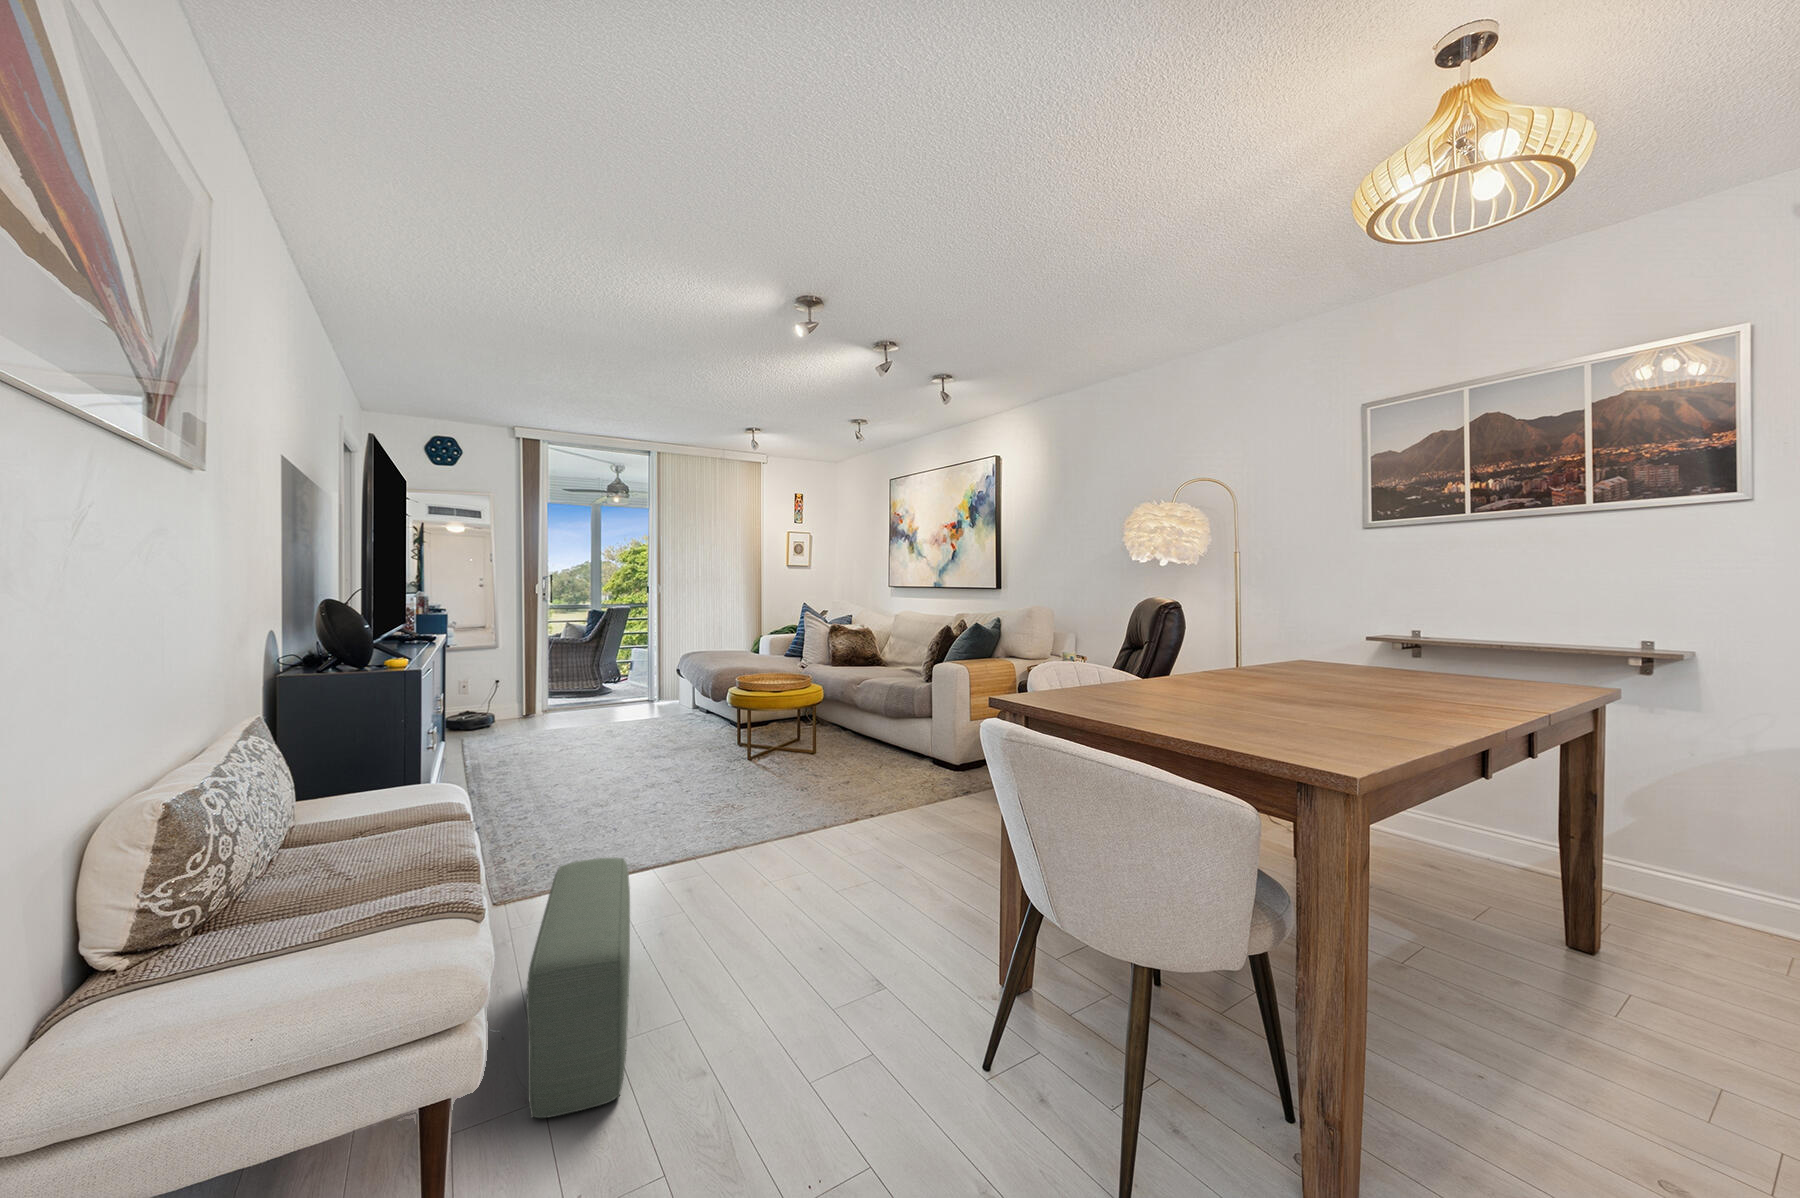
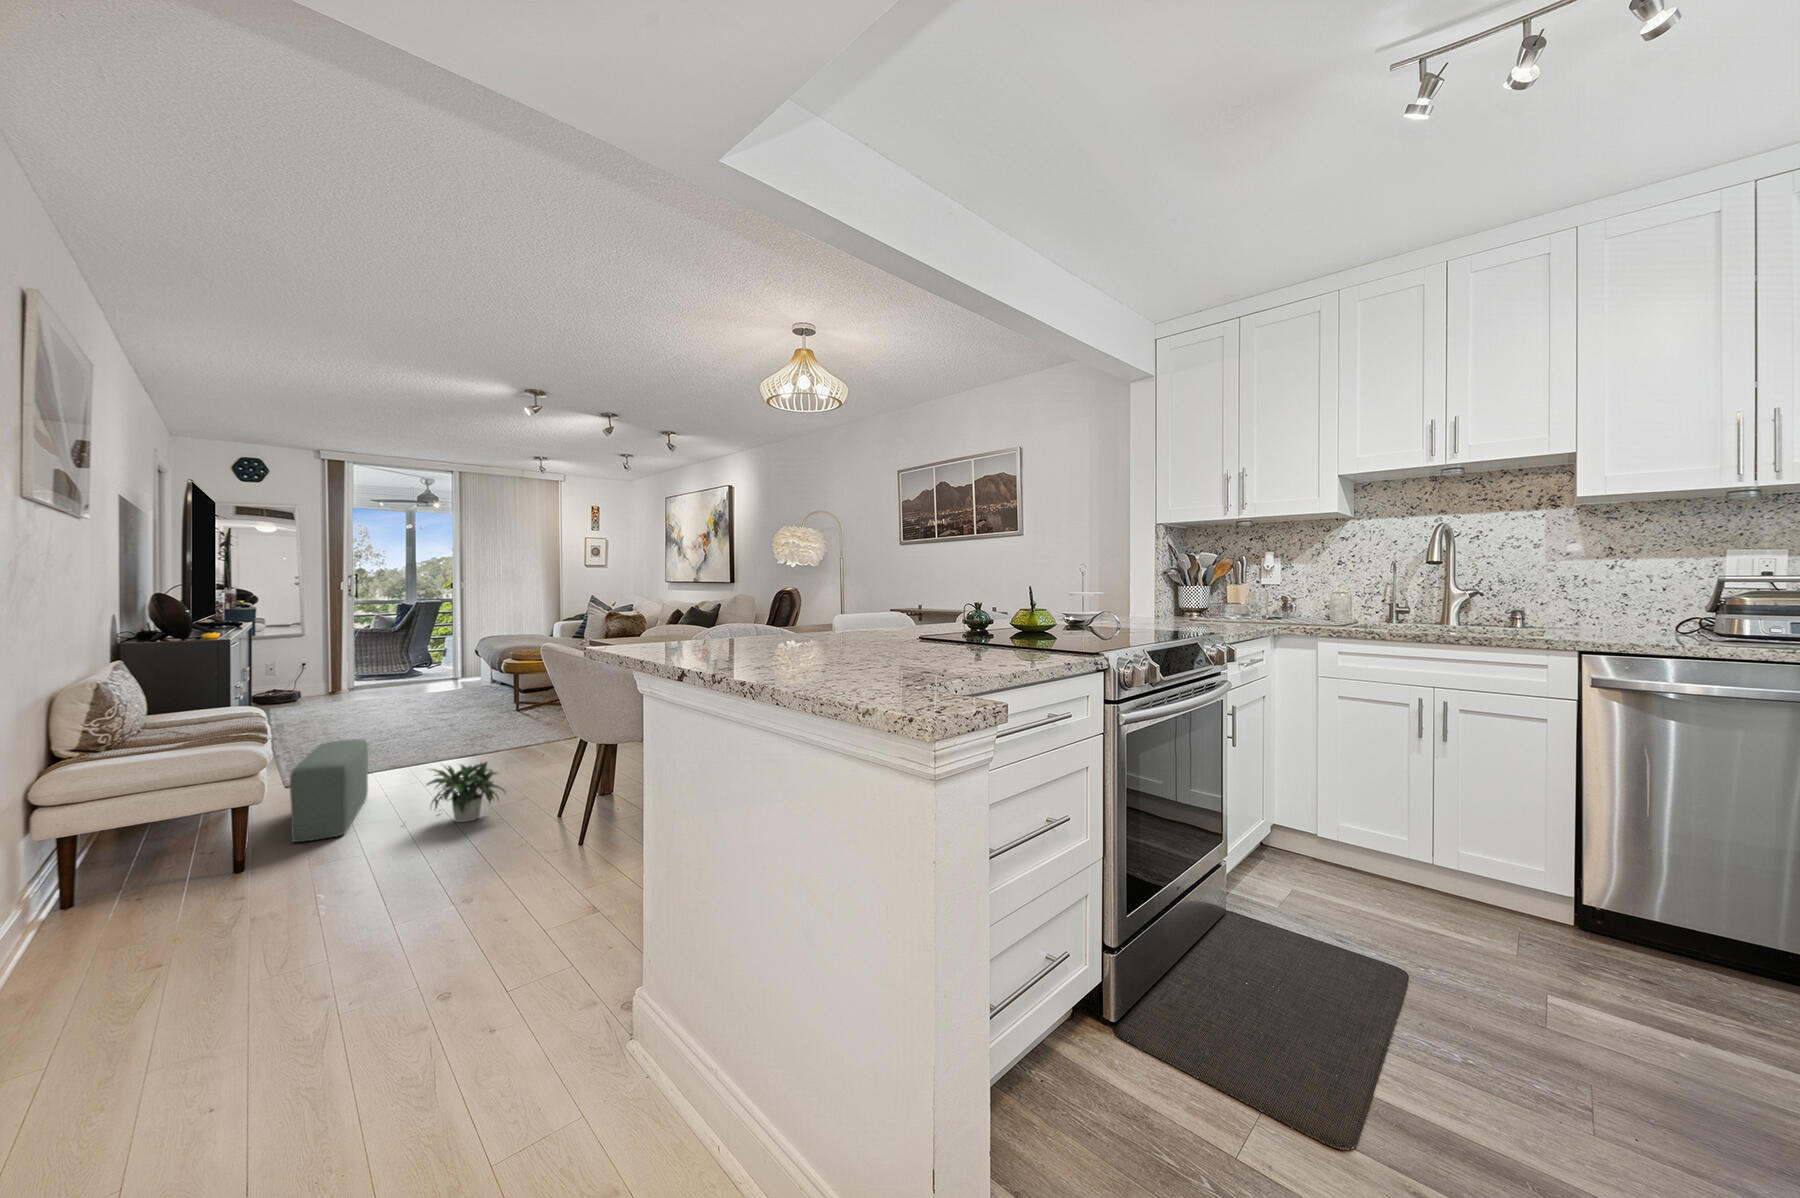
potted plant: none [717,934,899,1071] -> present [427,762,505,822]

